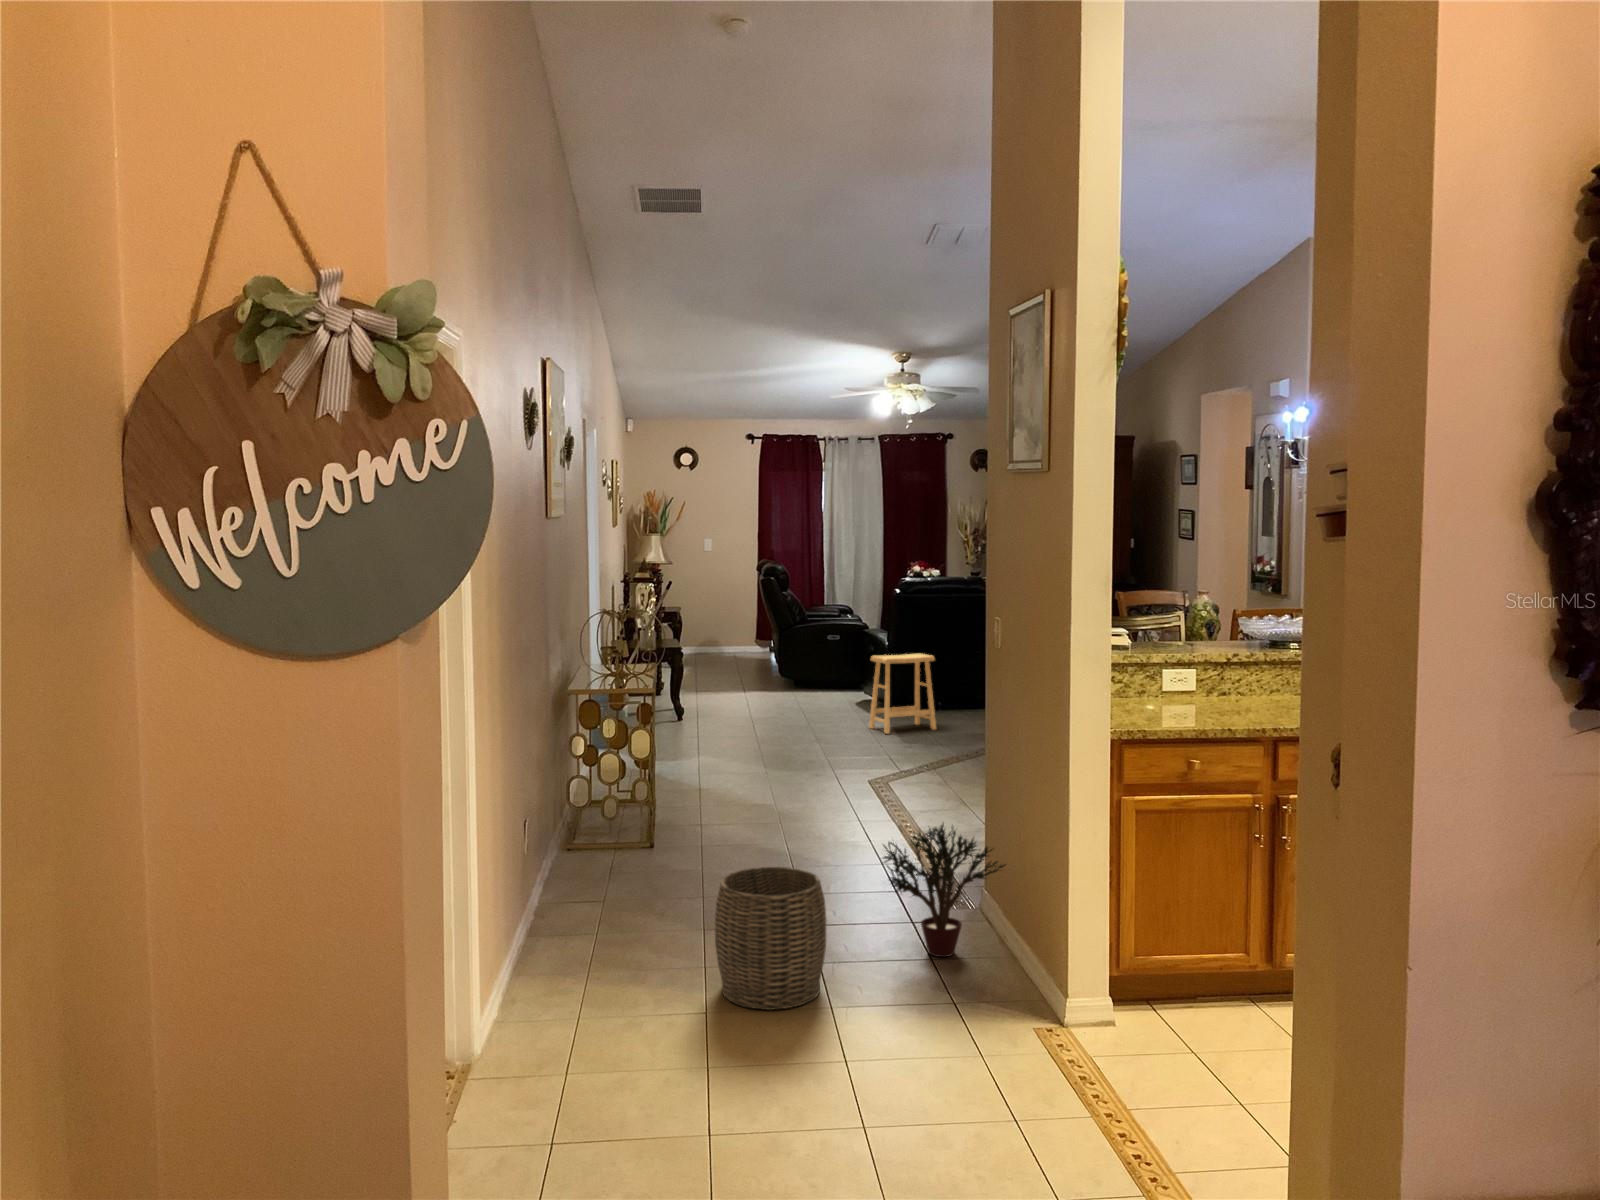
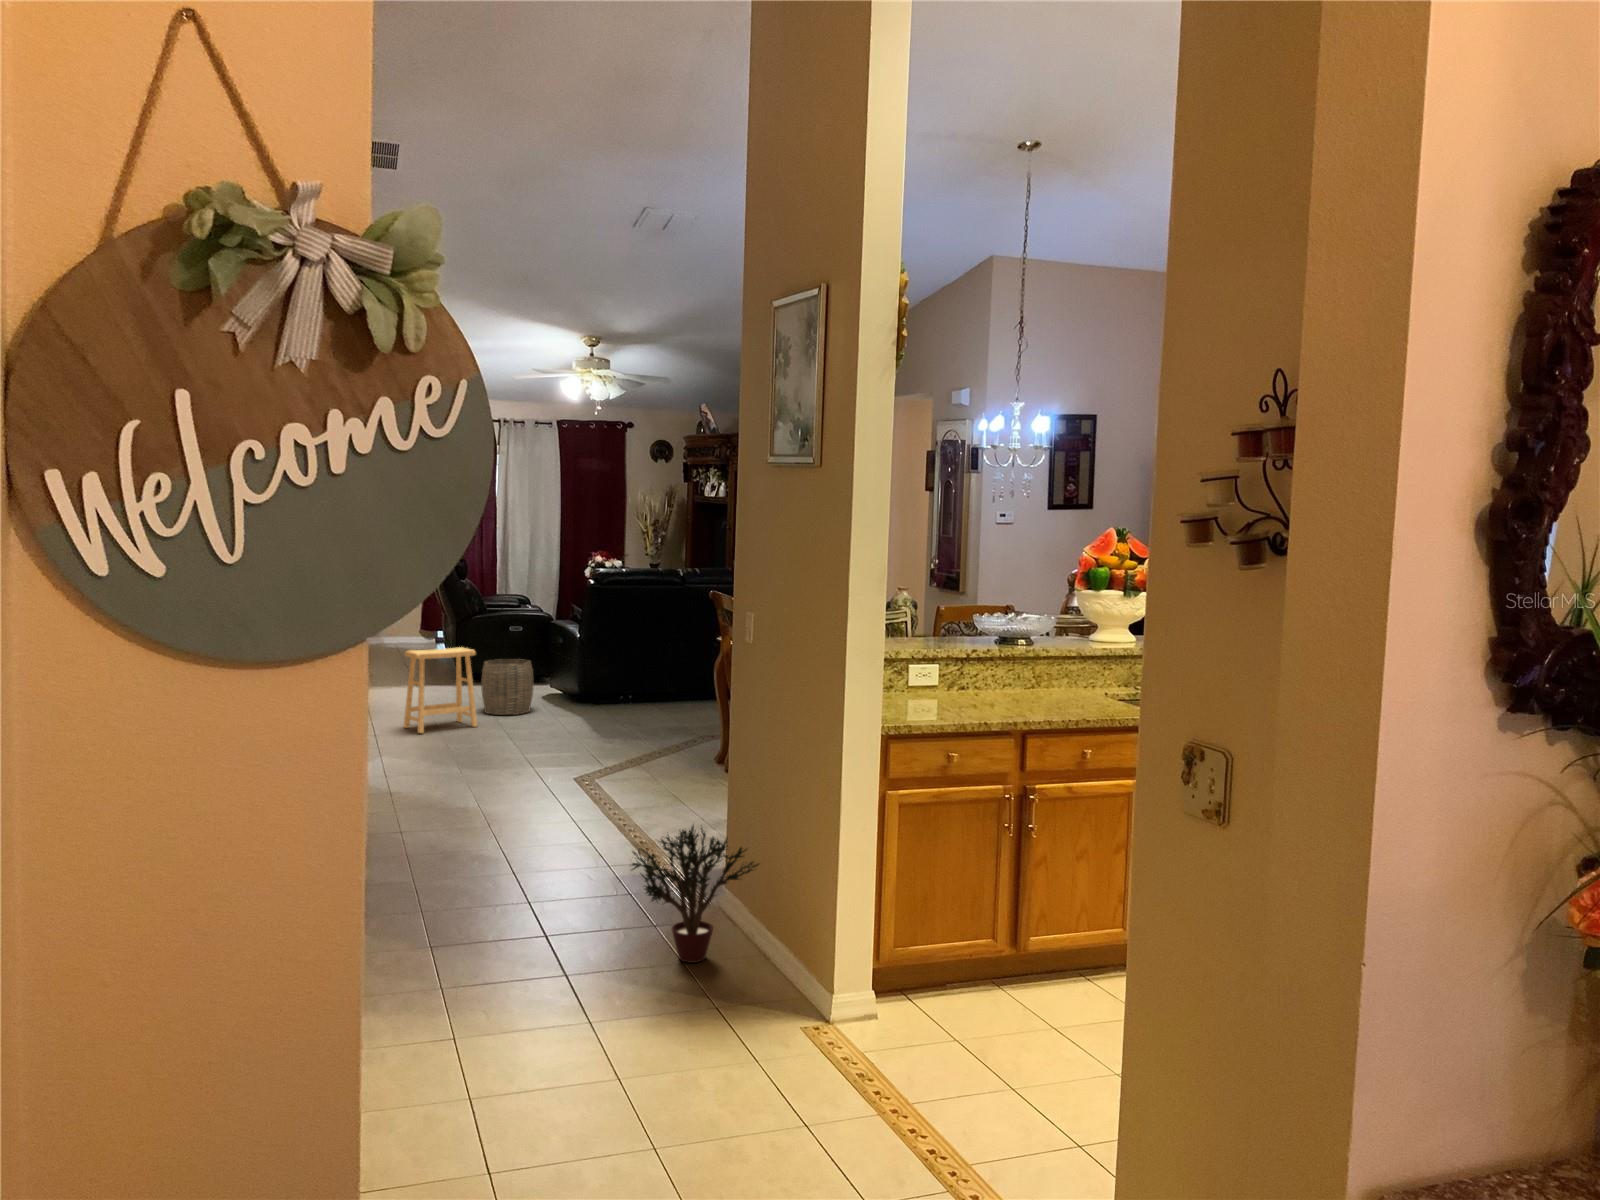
footstool: present [869,654,936,734] -> present [404,647,477,733]
woven basket: present [715,867,826,1010] -> present [481,659,534,715]

